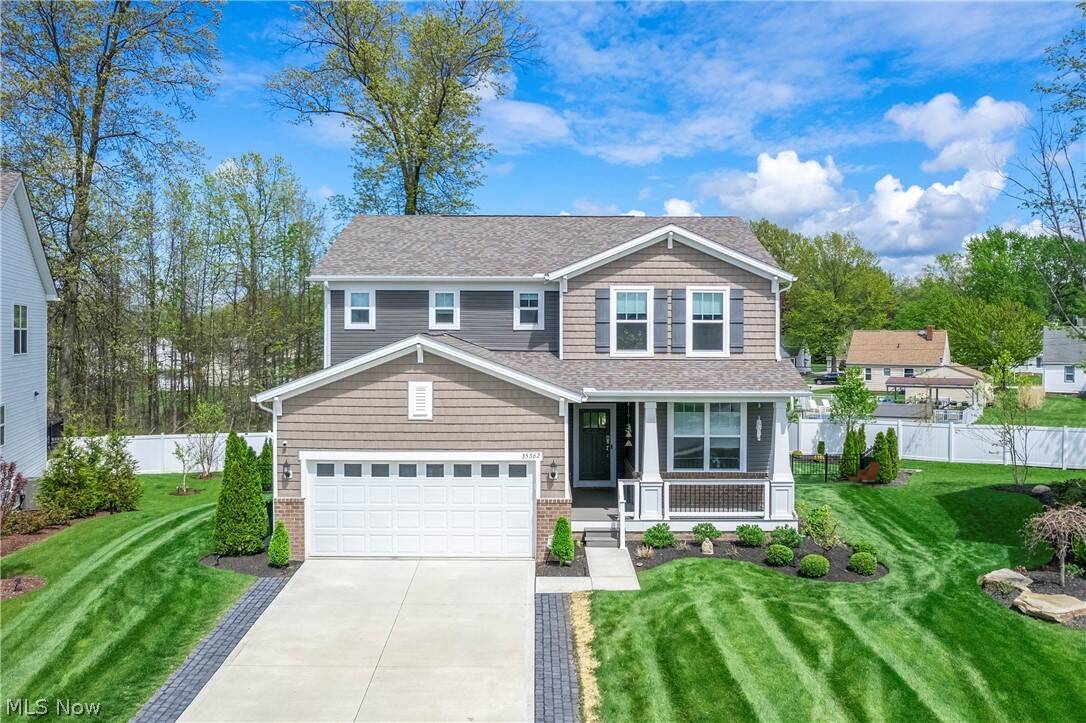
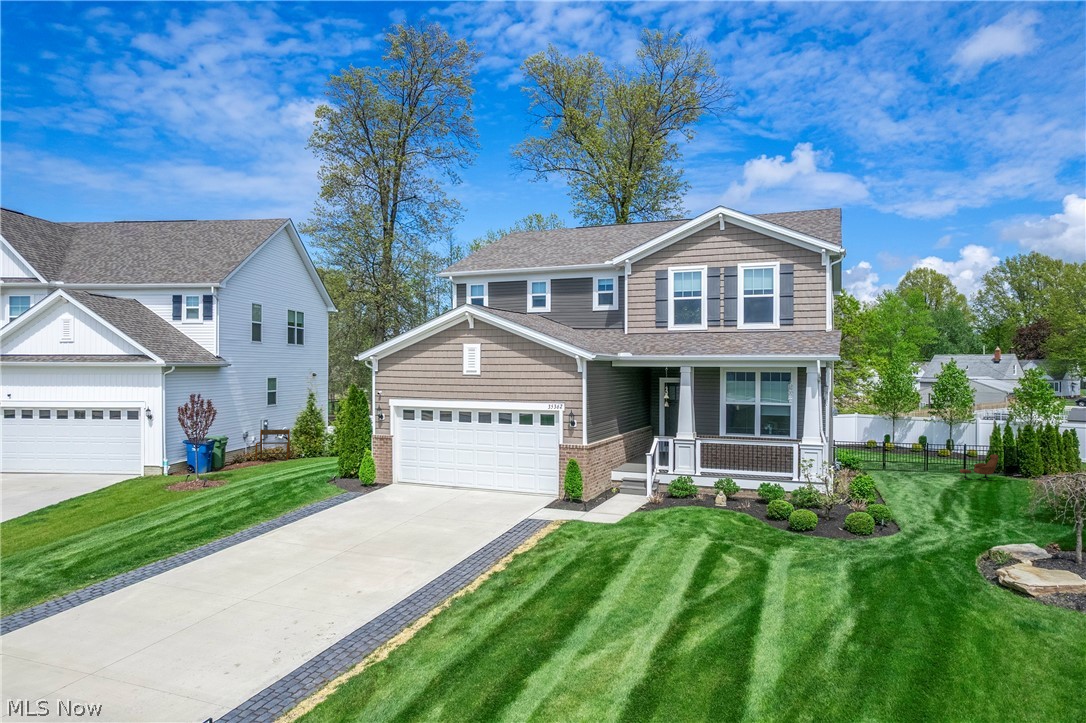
bench: none [58,482,110,532] -> present [255,429,291,460]

